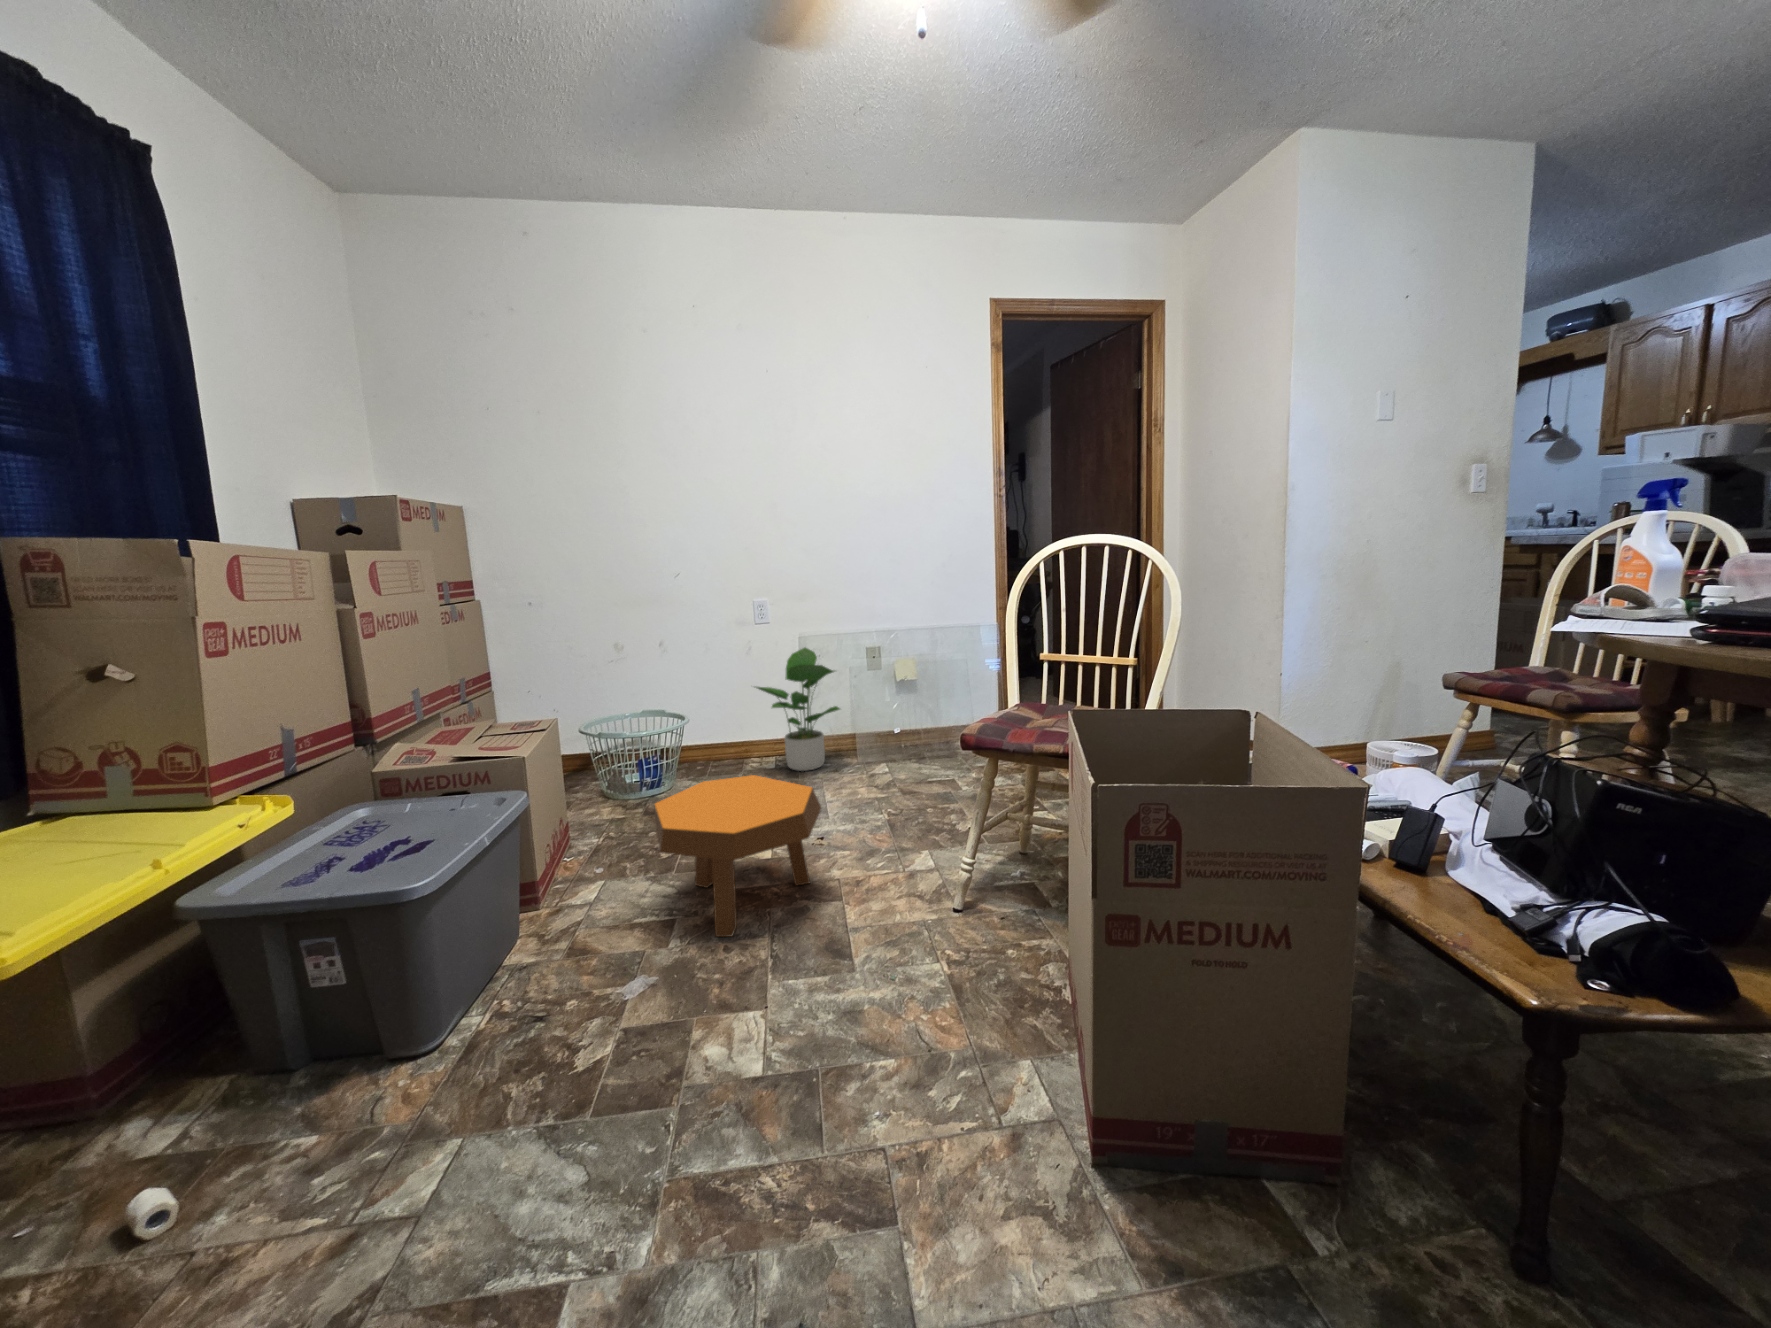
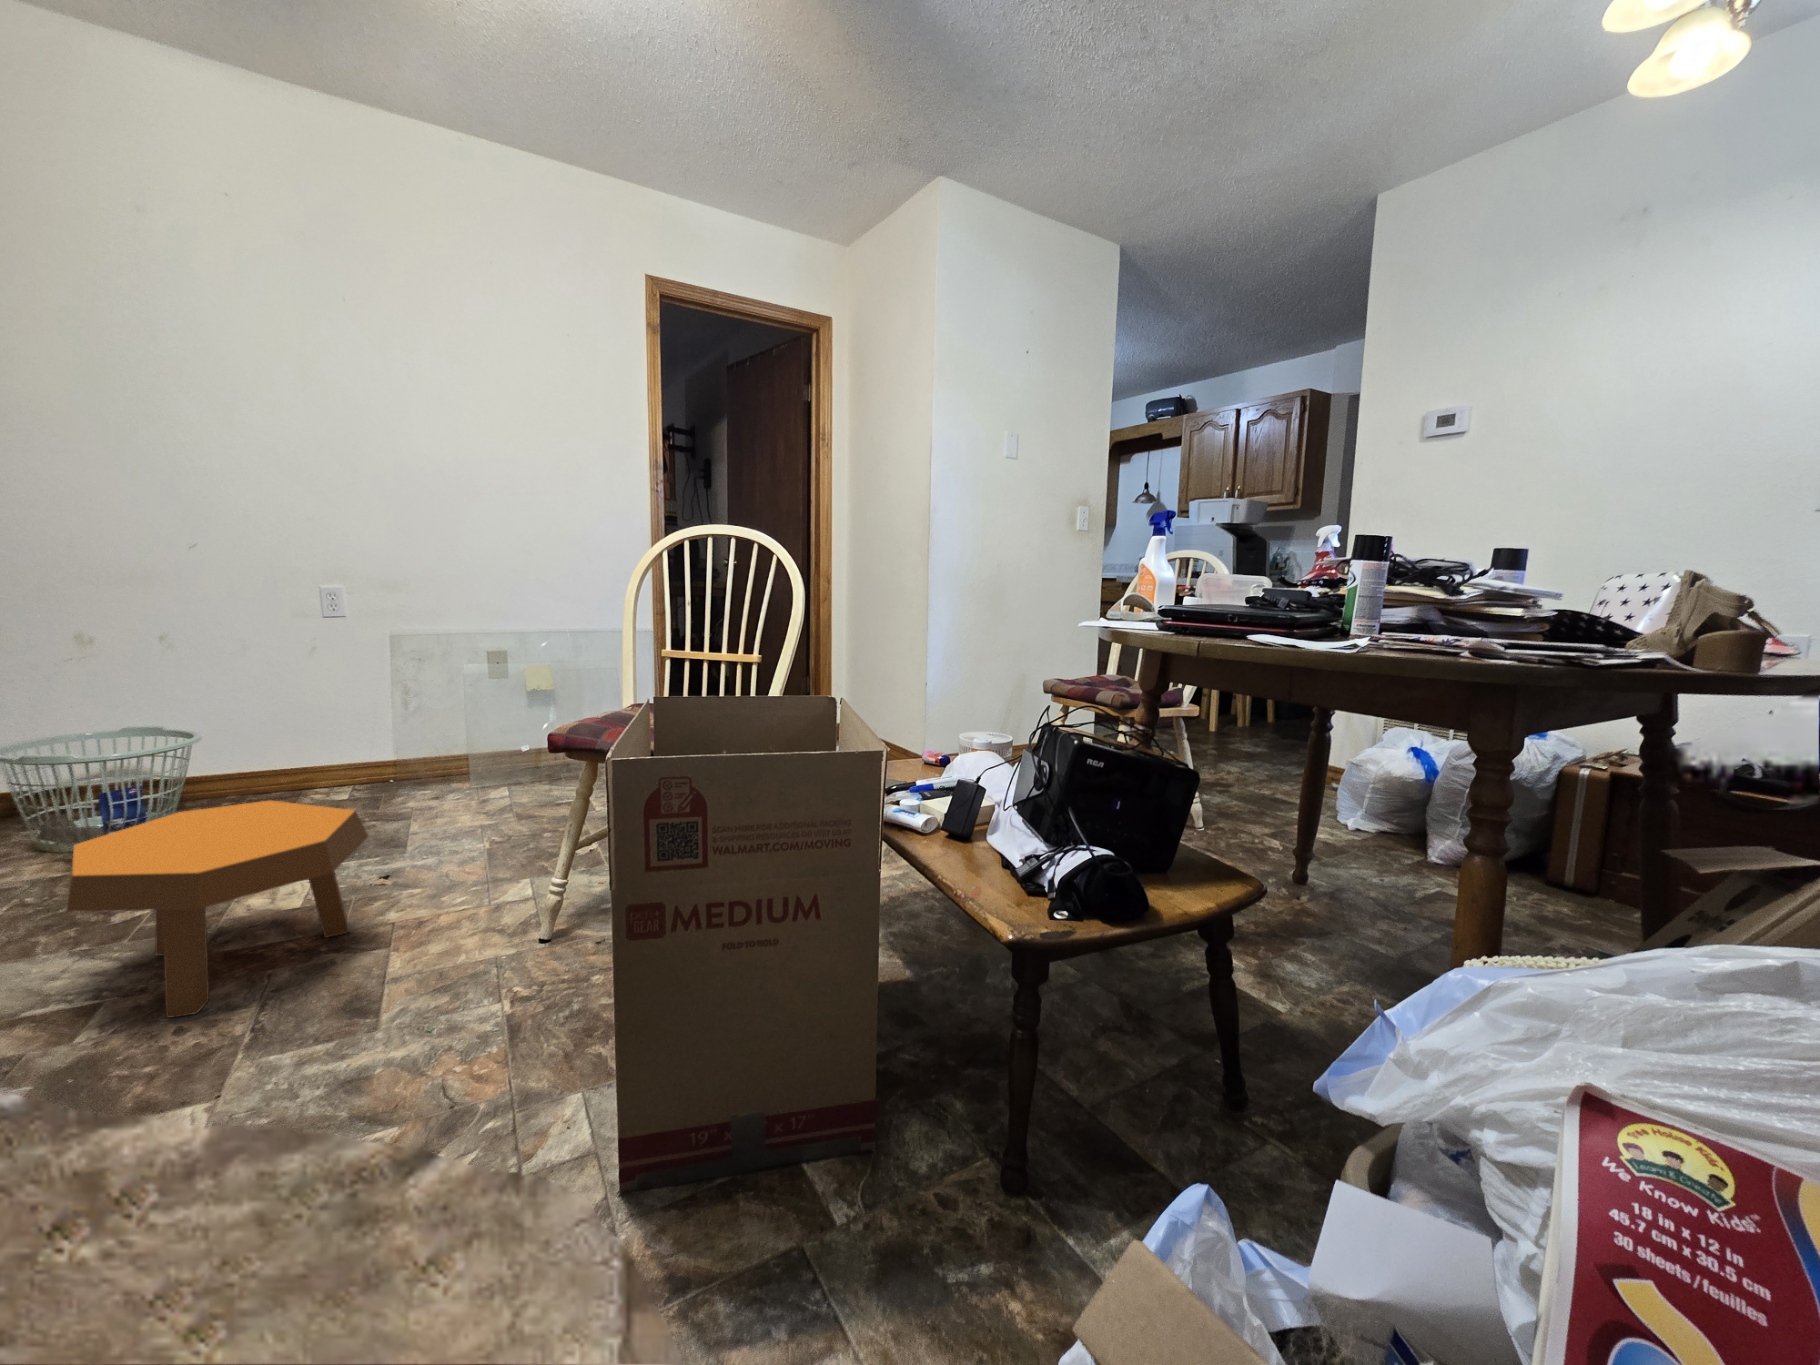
potted plant: present [756,648,840,771] -> none [307,646,446,800]

